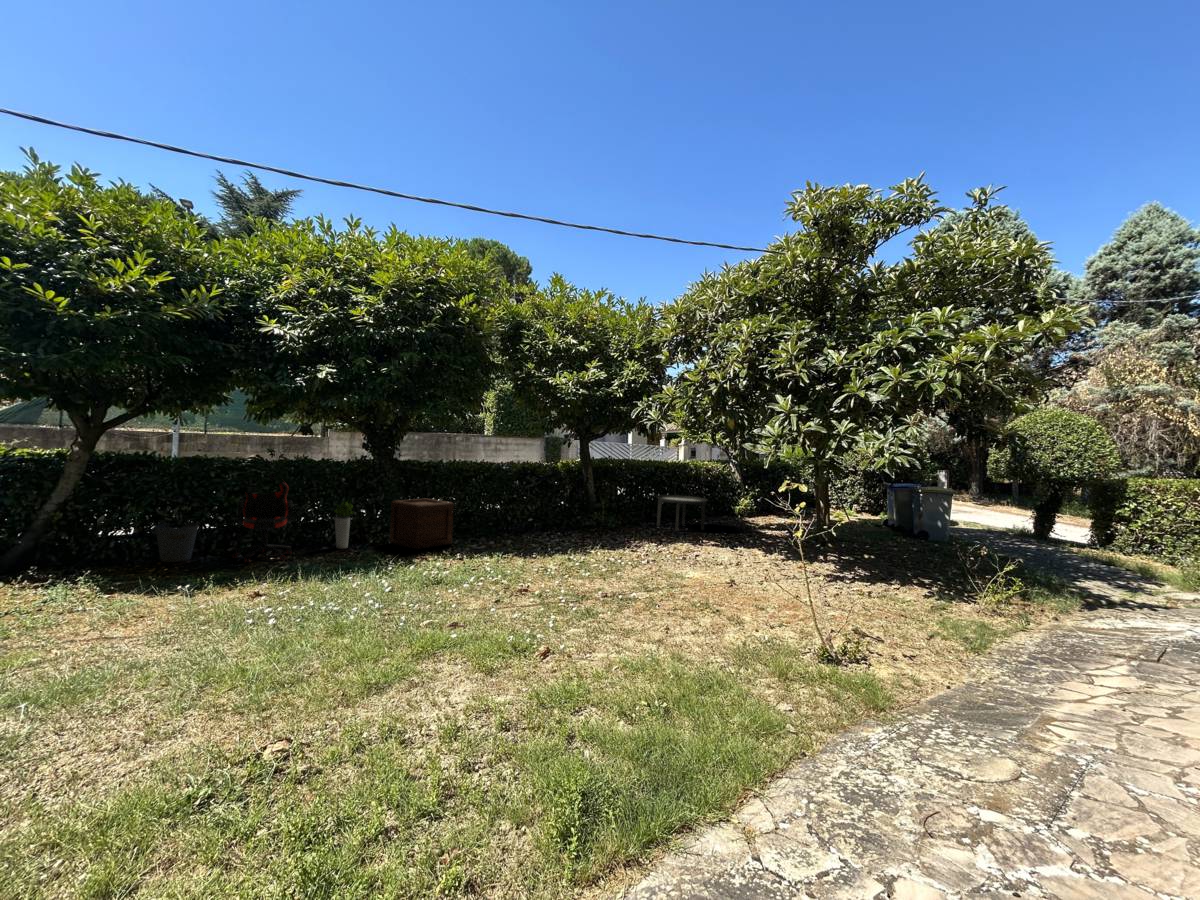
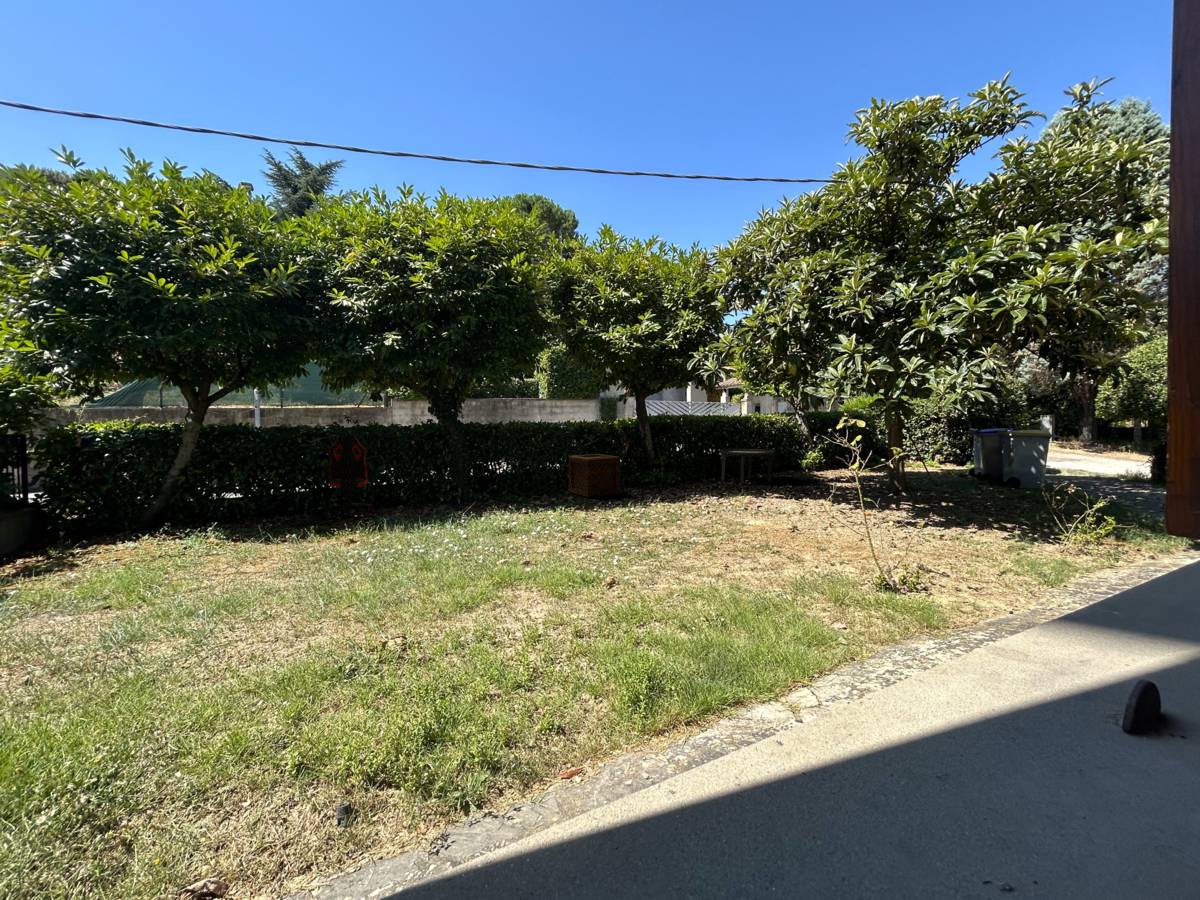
wooden crate: present [390,499,454,550] -> present [569,454,620,497]
planter: present [335,501,353,548] -> none [406,460,427,506]
bucket: present [155,523,199,562] -> none [256,485,293,520]

